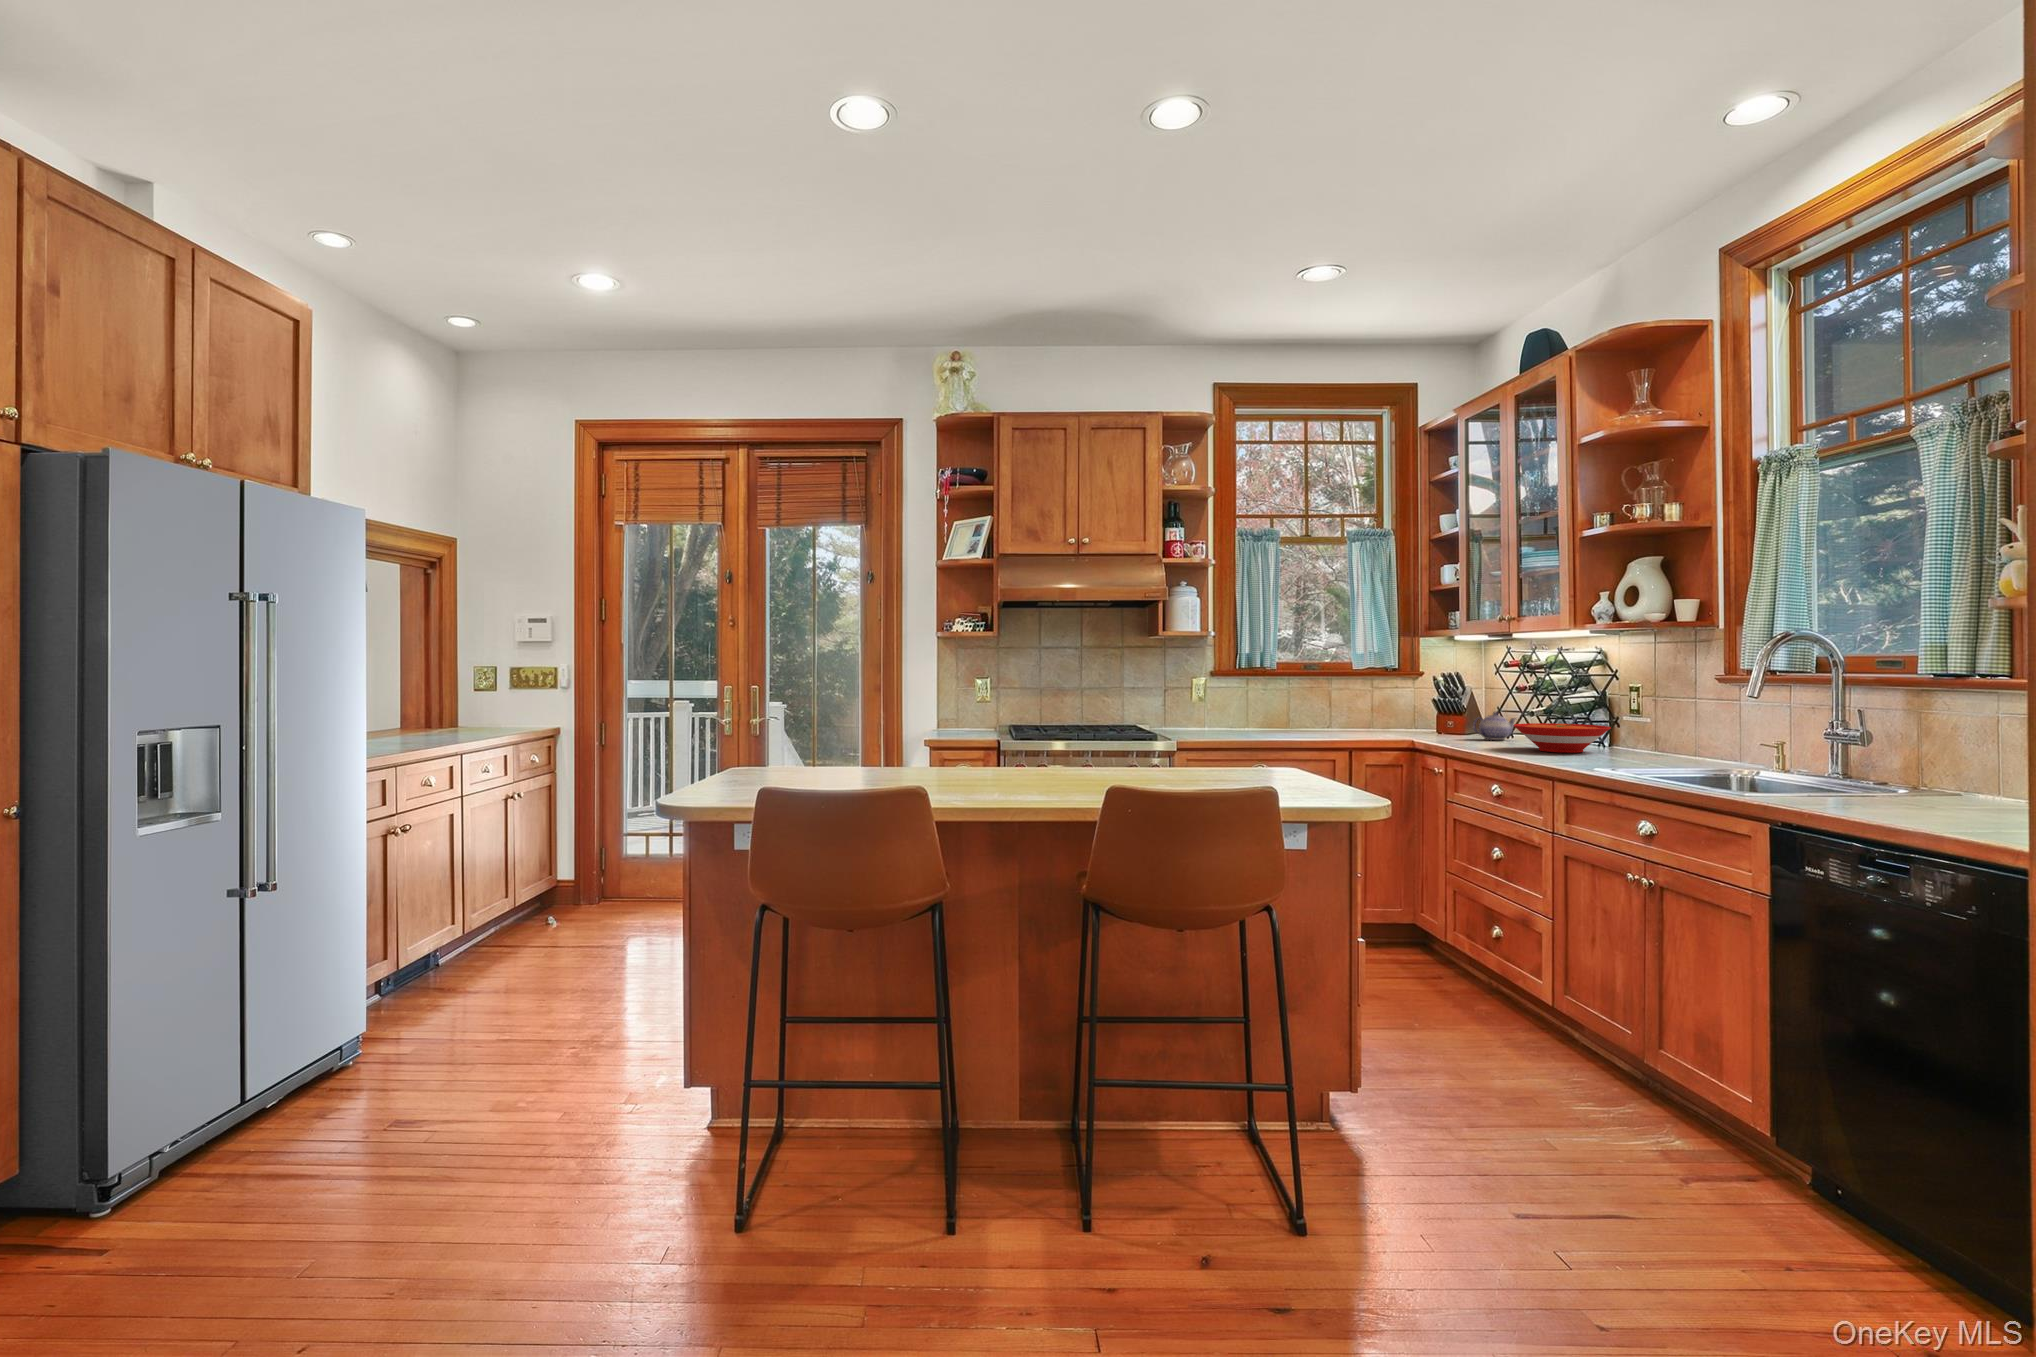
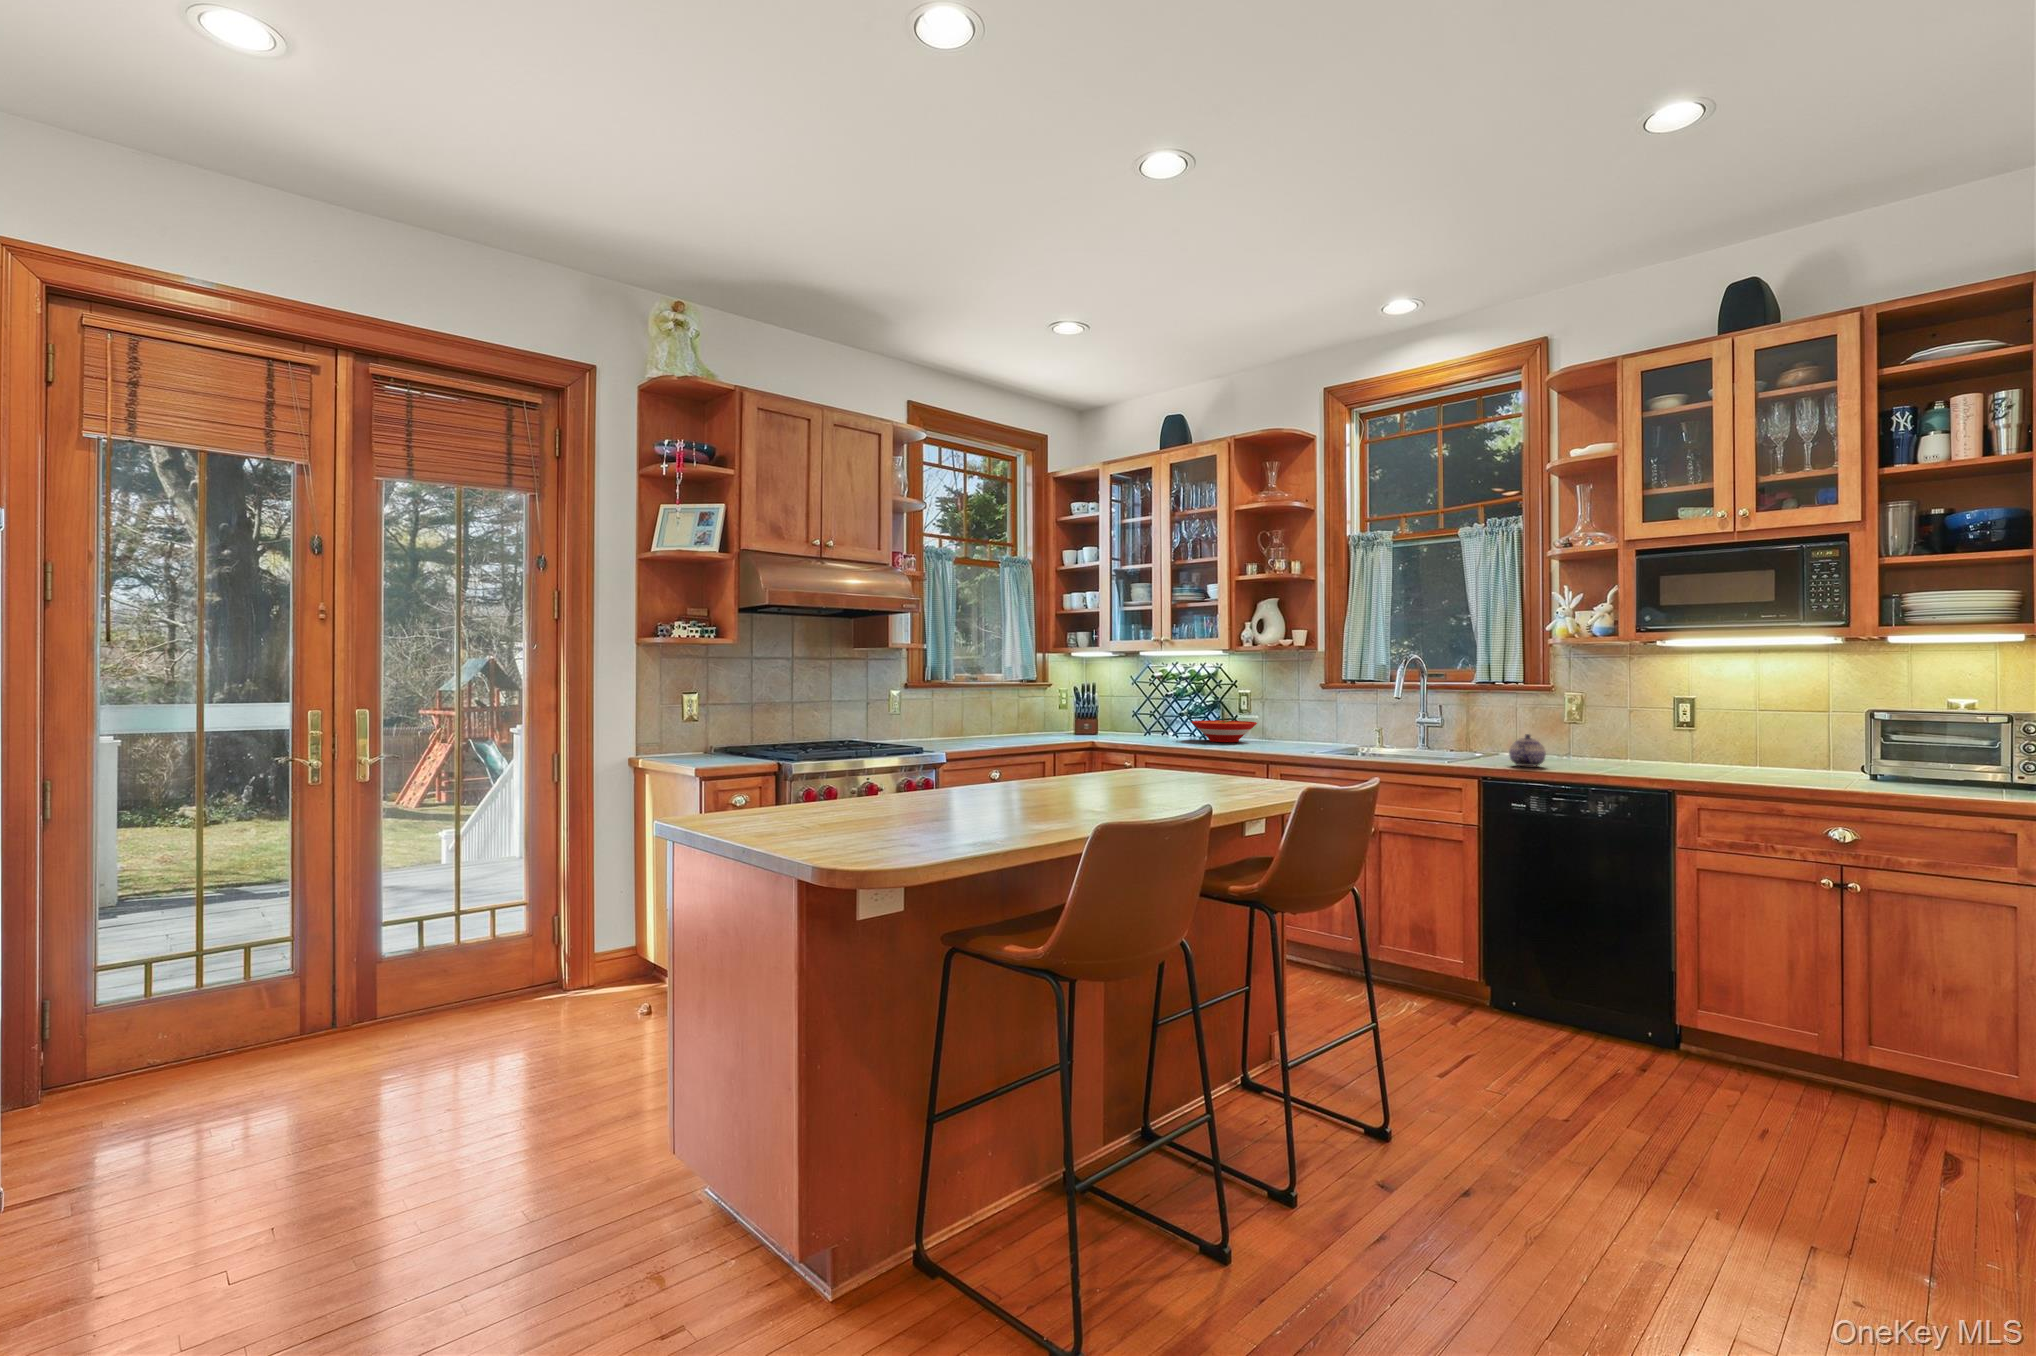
teapot: present [1473,712,1516,740] -> present [1509,734,1546,766]

